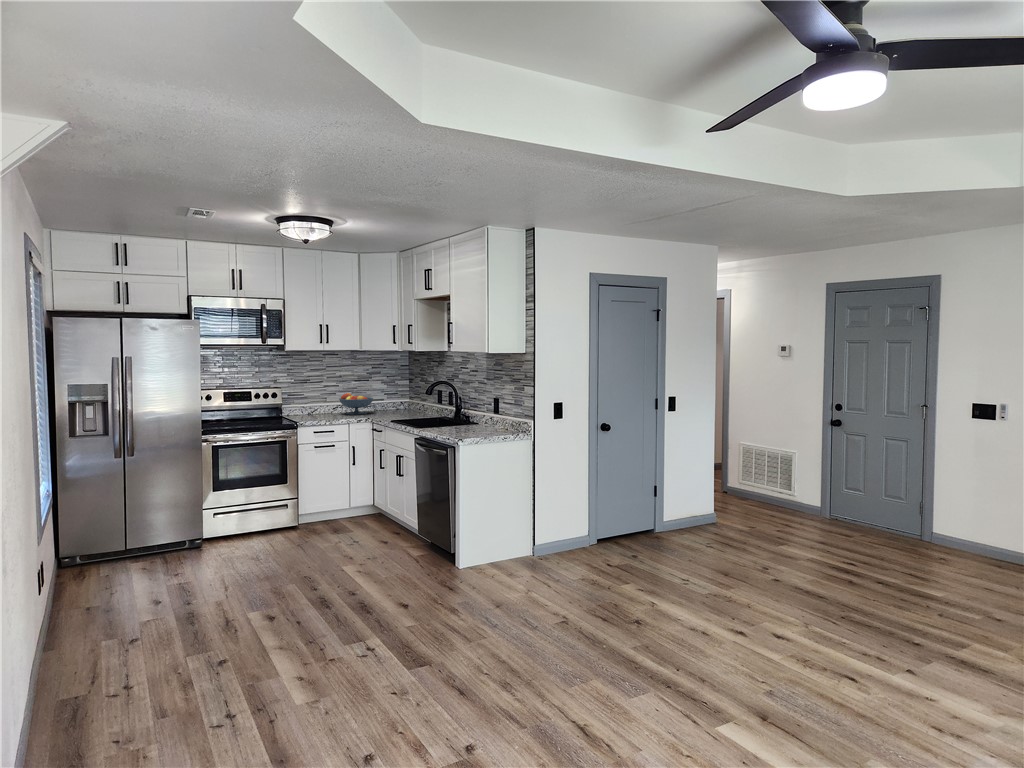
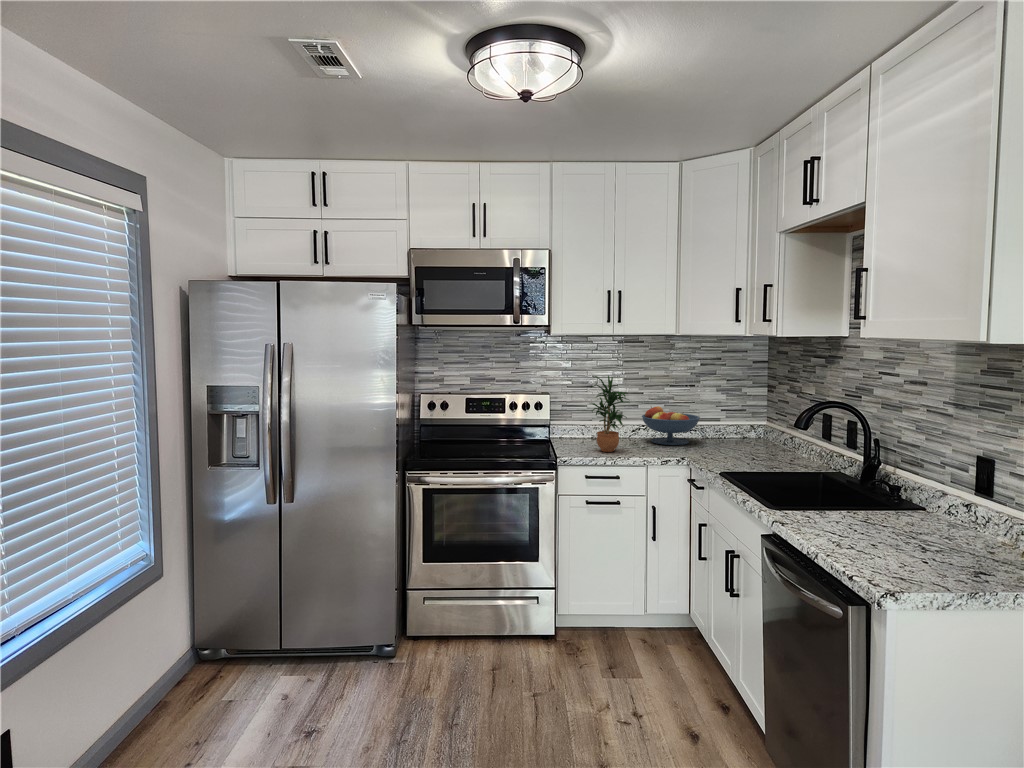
potted plant: none [309,374,337,419] -> present [590,376,630,452]

